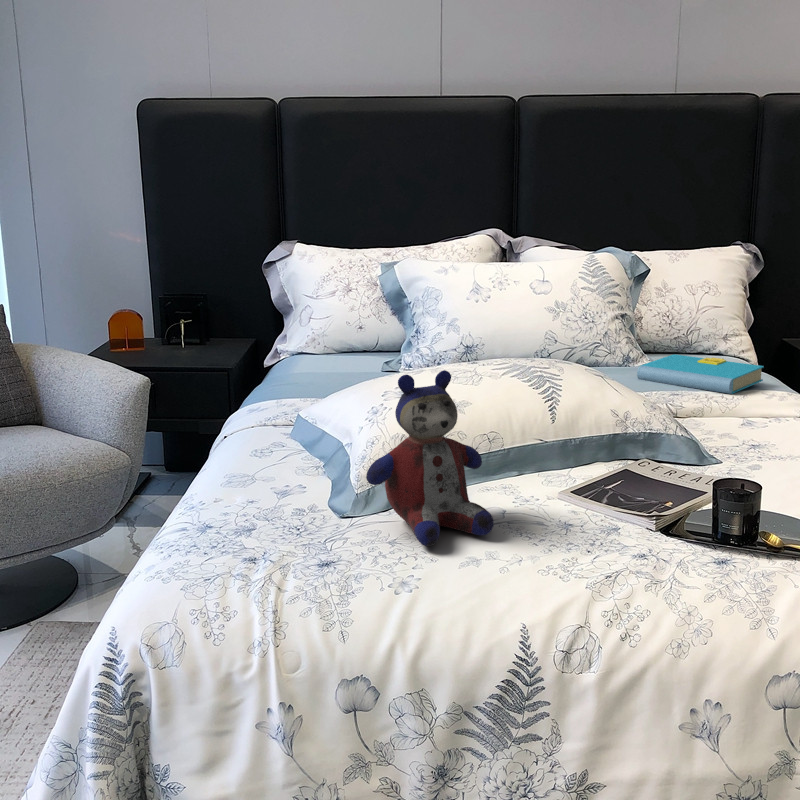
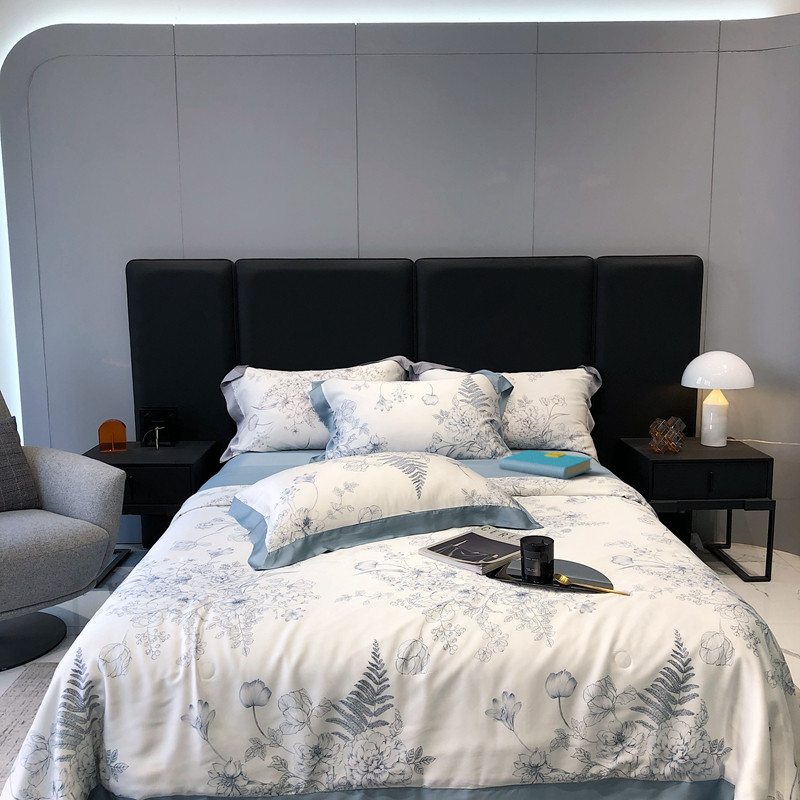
stuffed bear: present [366,370,494,546] -> none [273,461,365,588]

